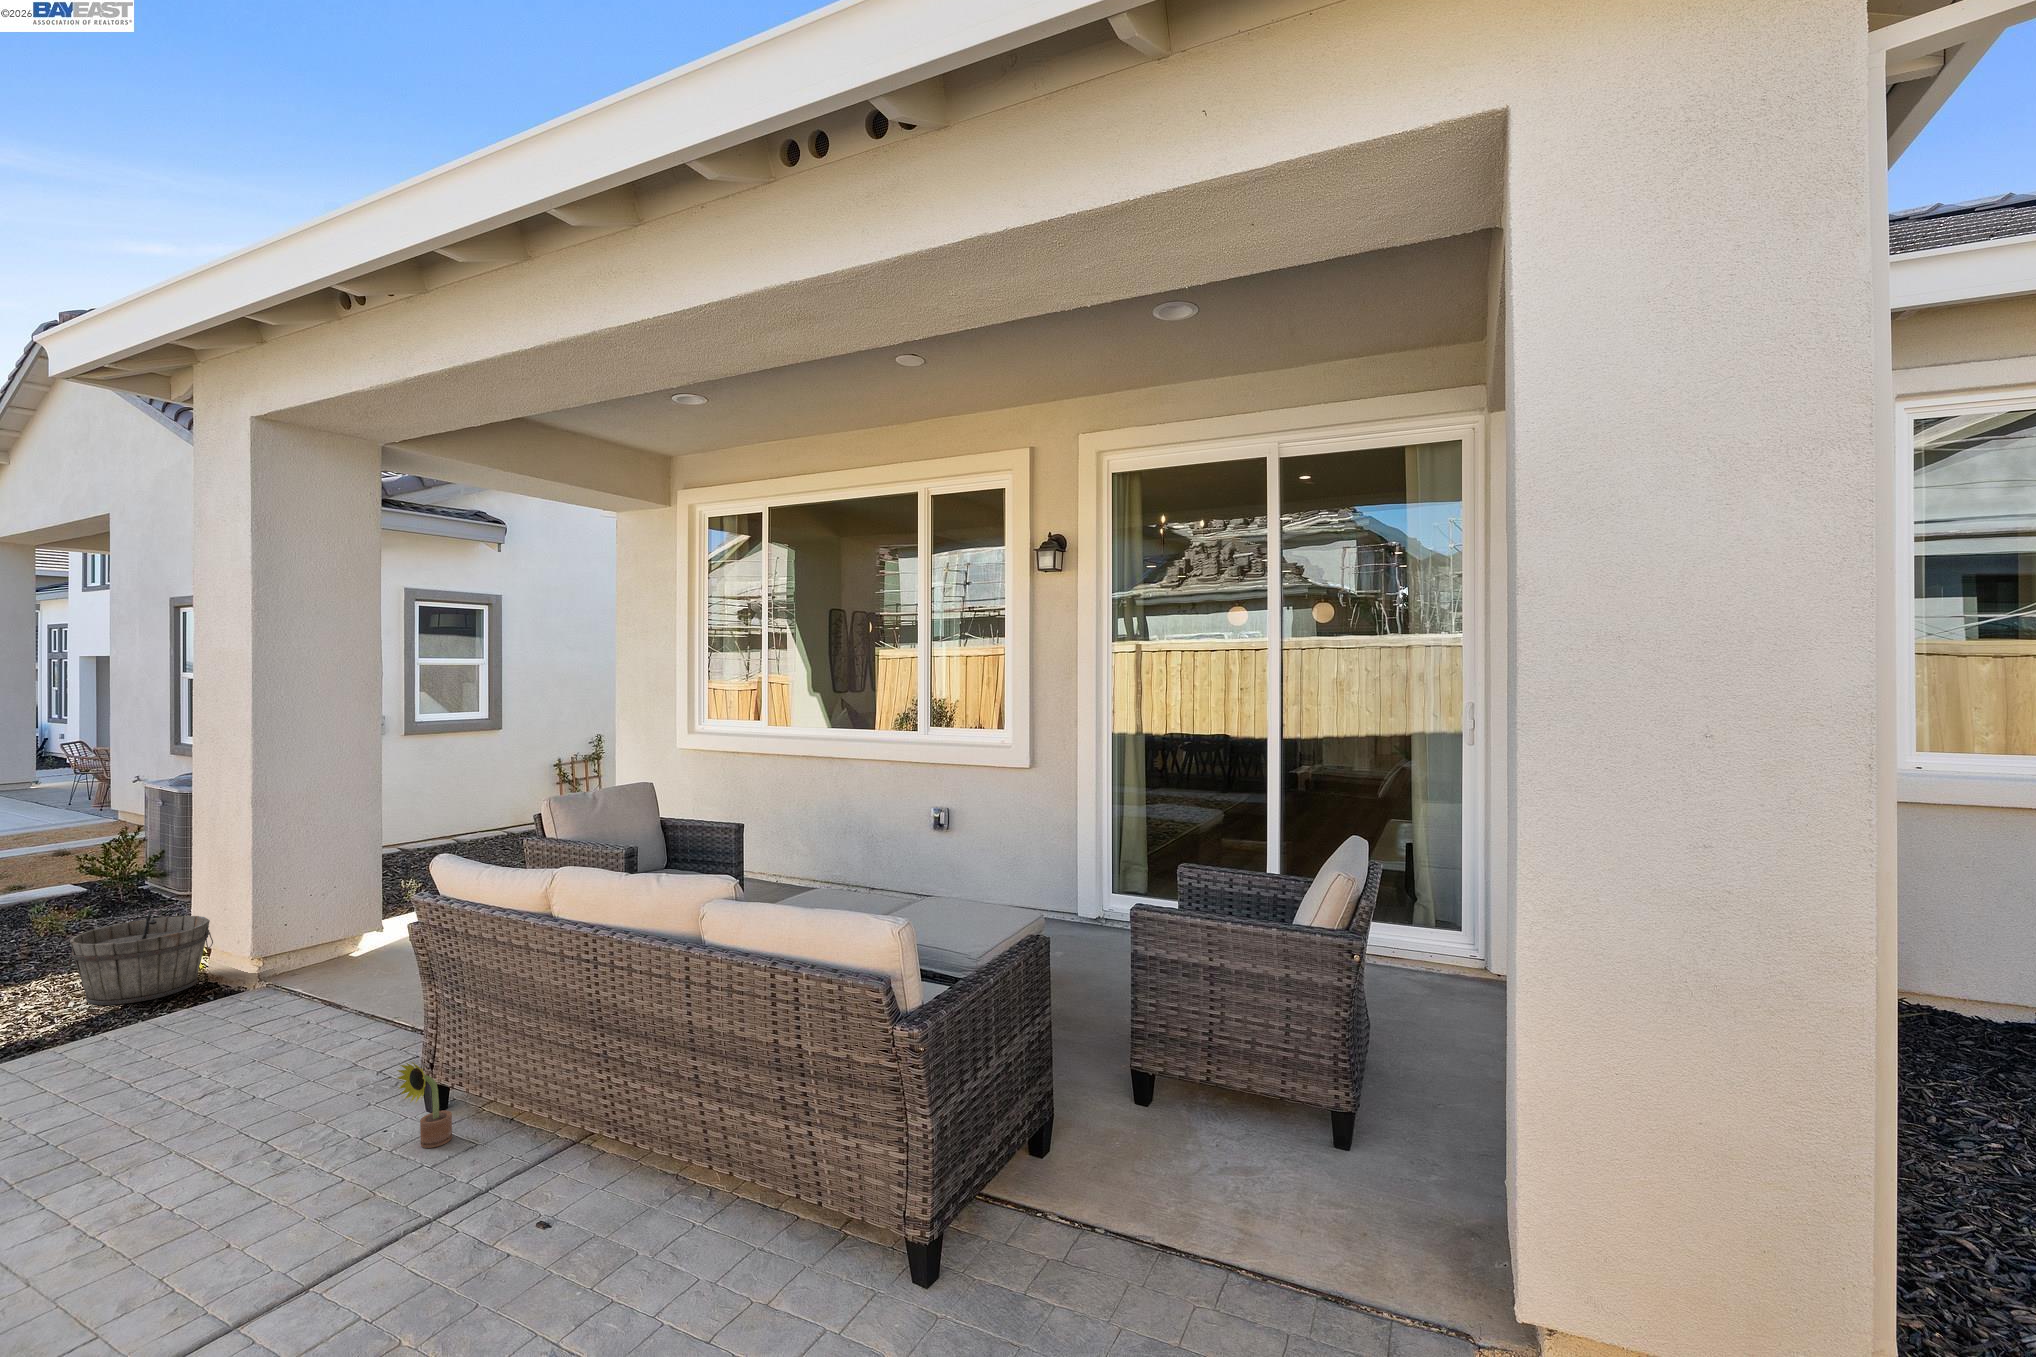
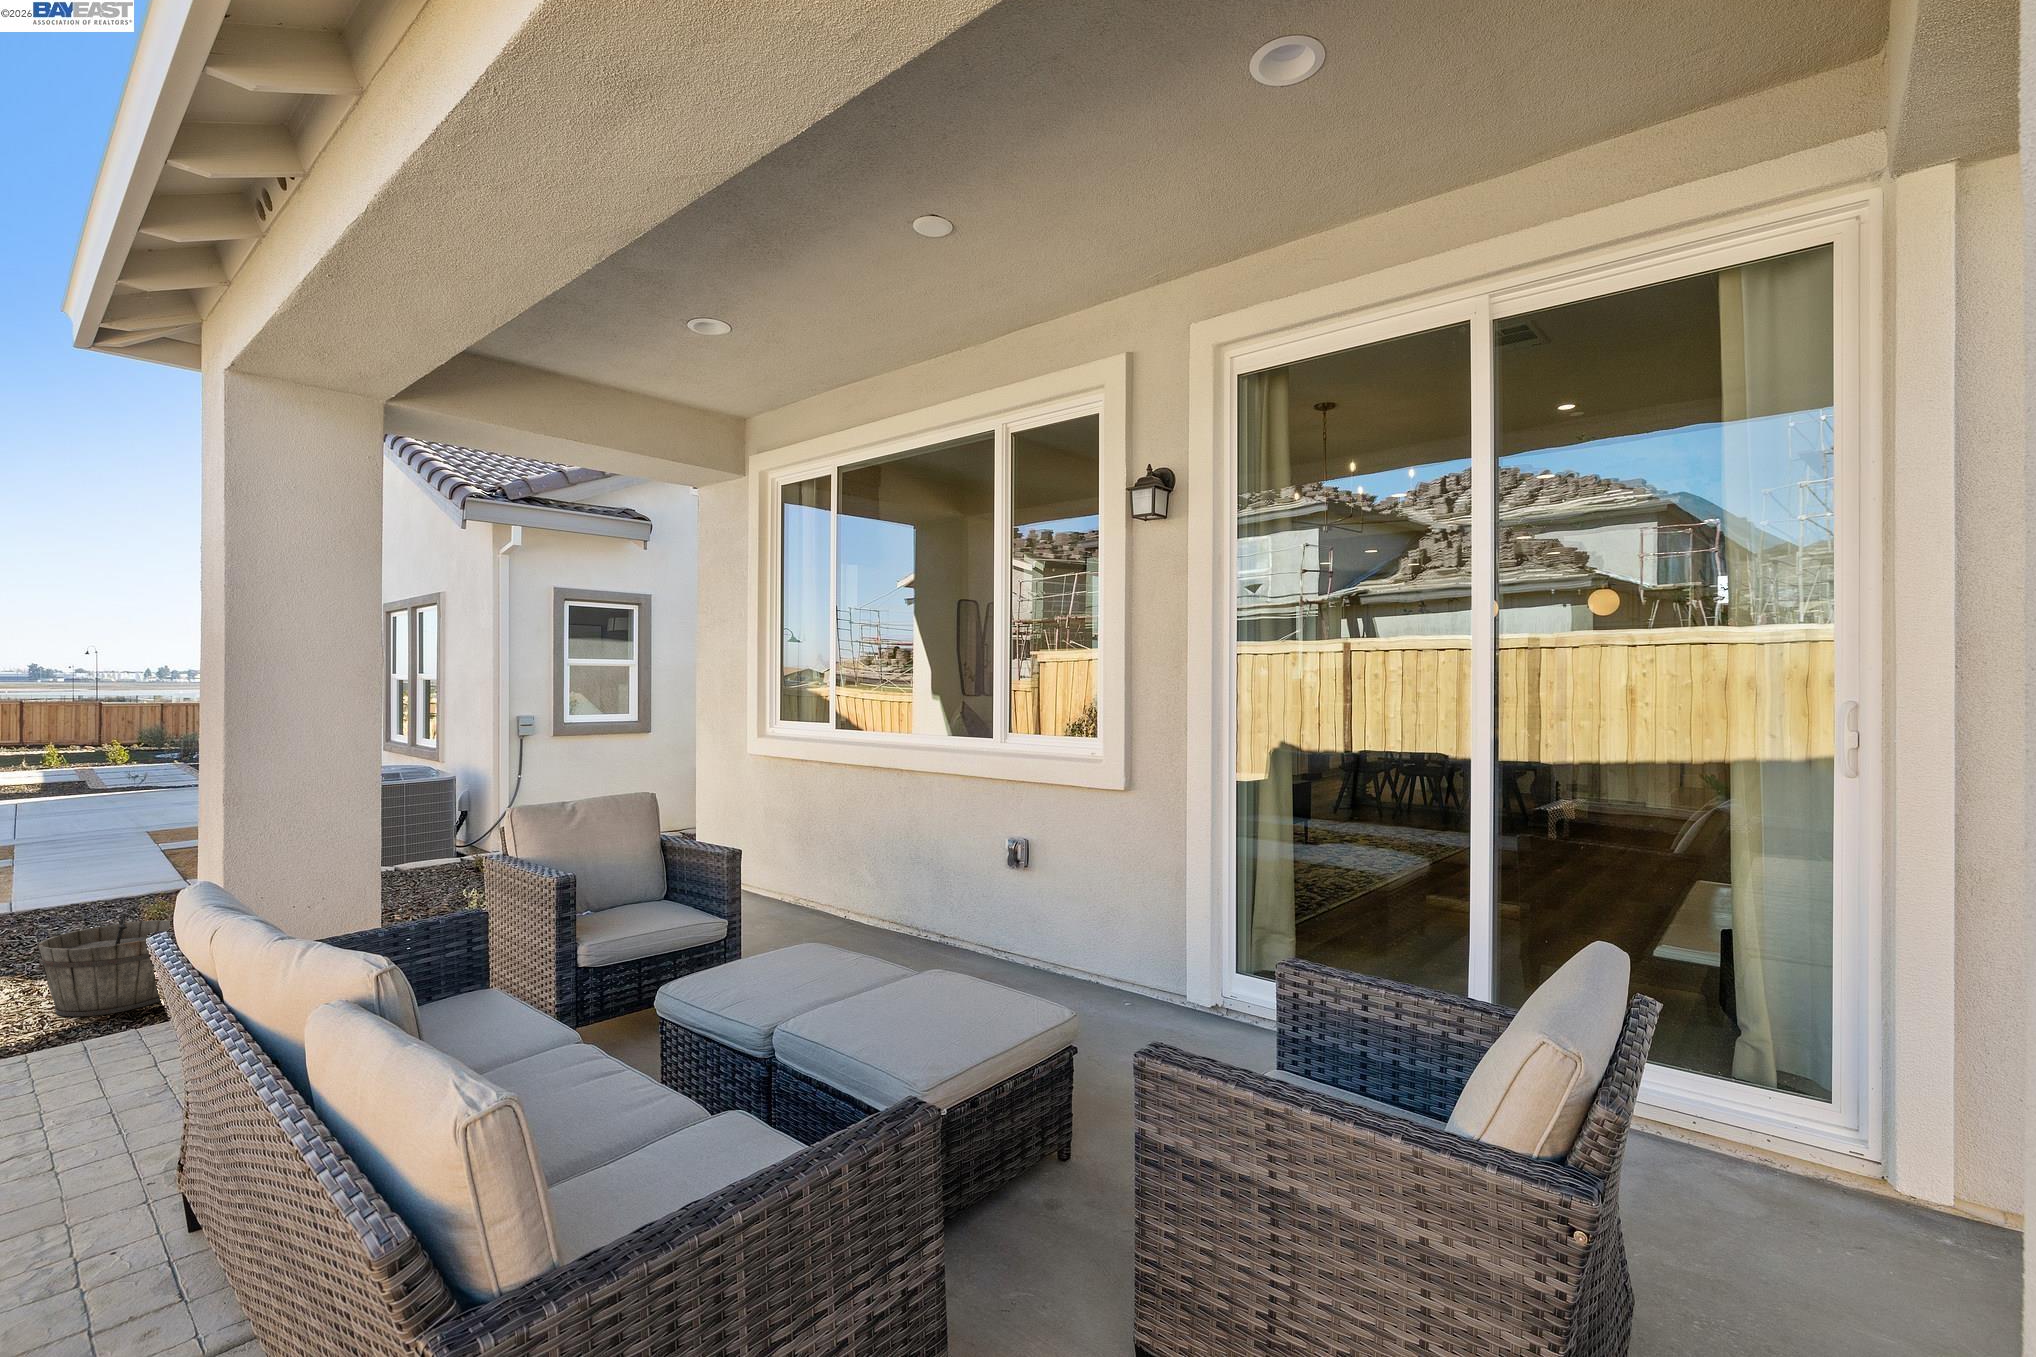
decorative plant: present [397,1062,452,1148] -> none [71,1176,151,1303]

